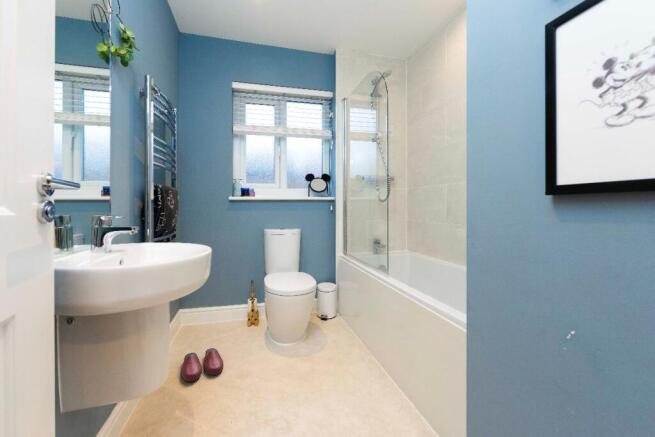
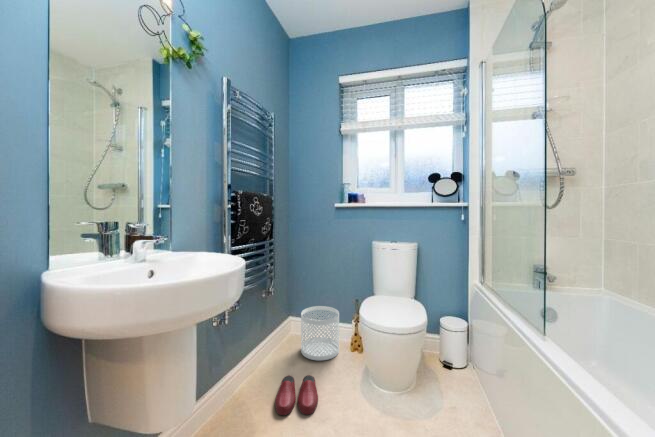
waste basket: none [196,290,234,338] -> present [301,306,339,361]

